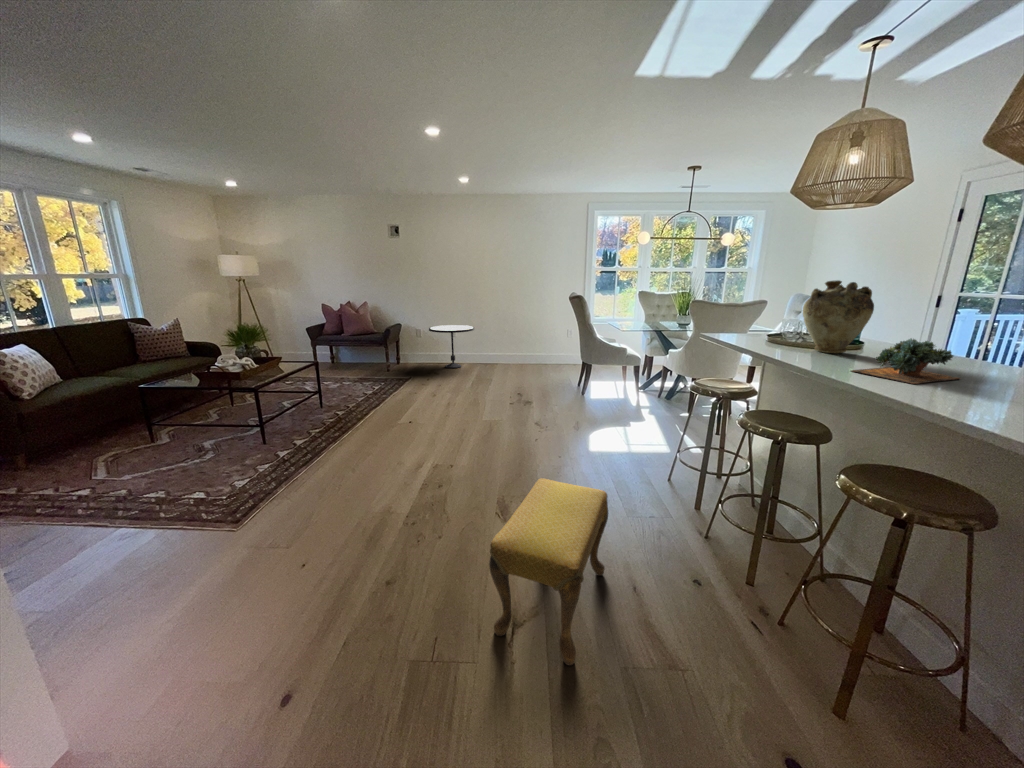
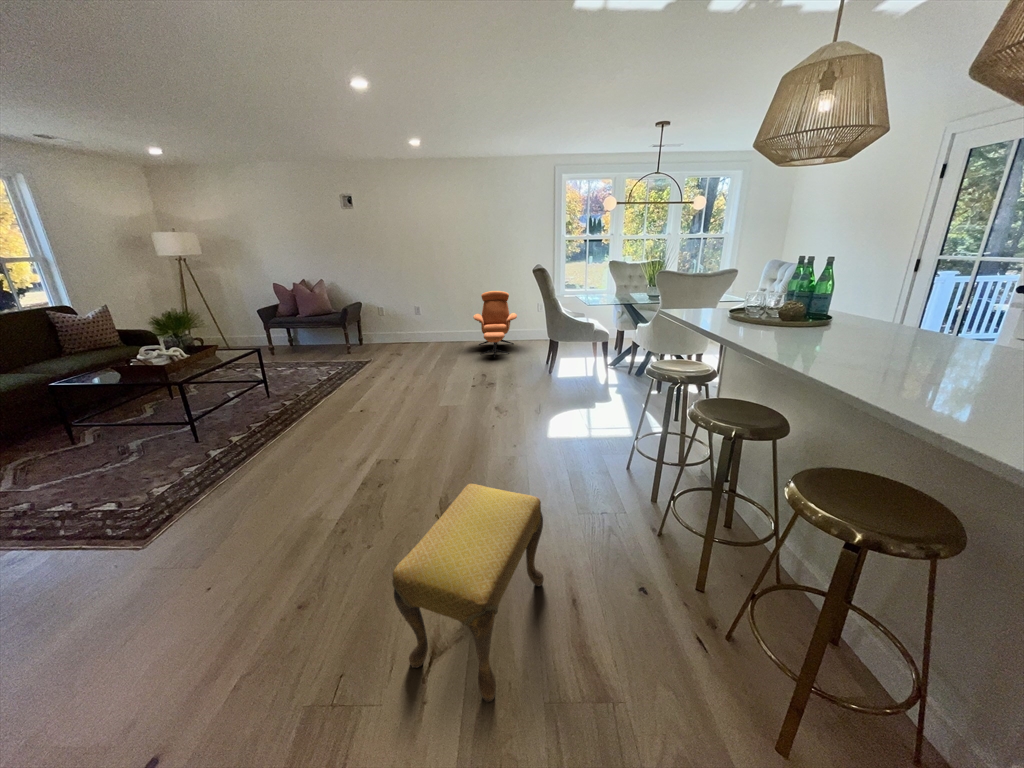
vase: present [803,280,874,353] -> none [763,248,841,332]
lounge chair: none [506,317,548,379] -> present [473,291,517,358]
side table: present [429,325,474,368] -> none [391,302,440,348]
succulent plant: present [851,338,960,384] -> none [808,317,933,374]

